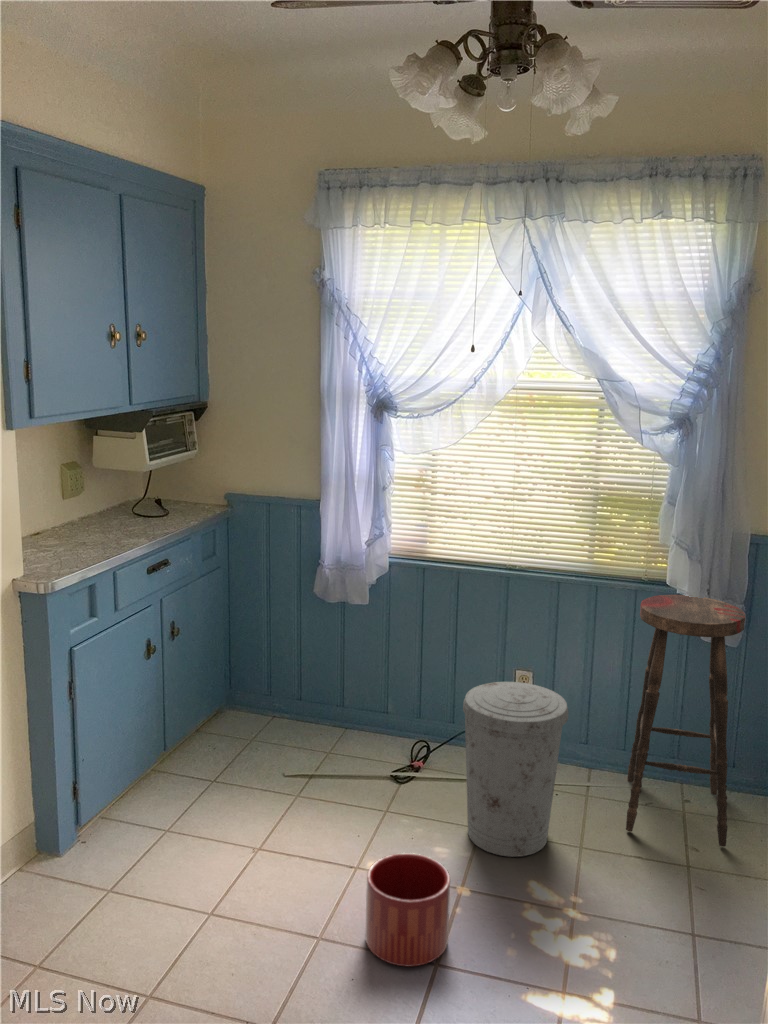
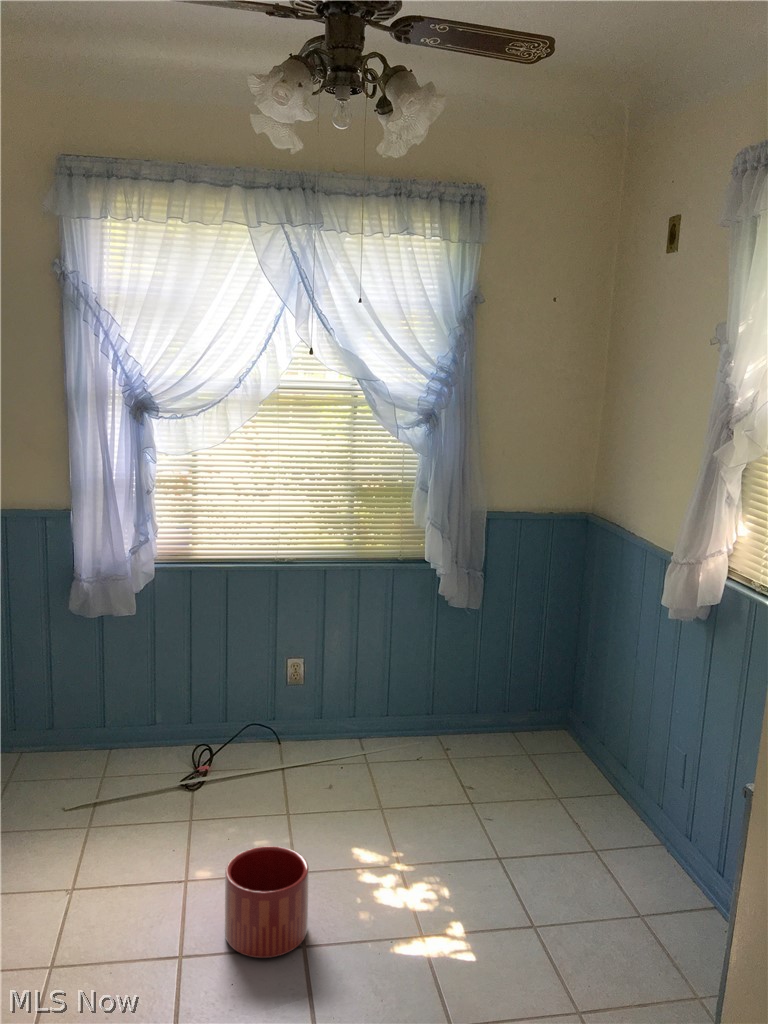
bar stool: present [626,595,745,846] -> none [395,570,497,787]
trash can: present [463,682,568,857] -> none [269,667,368,833]

